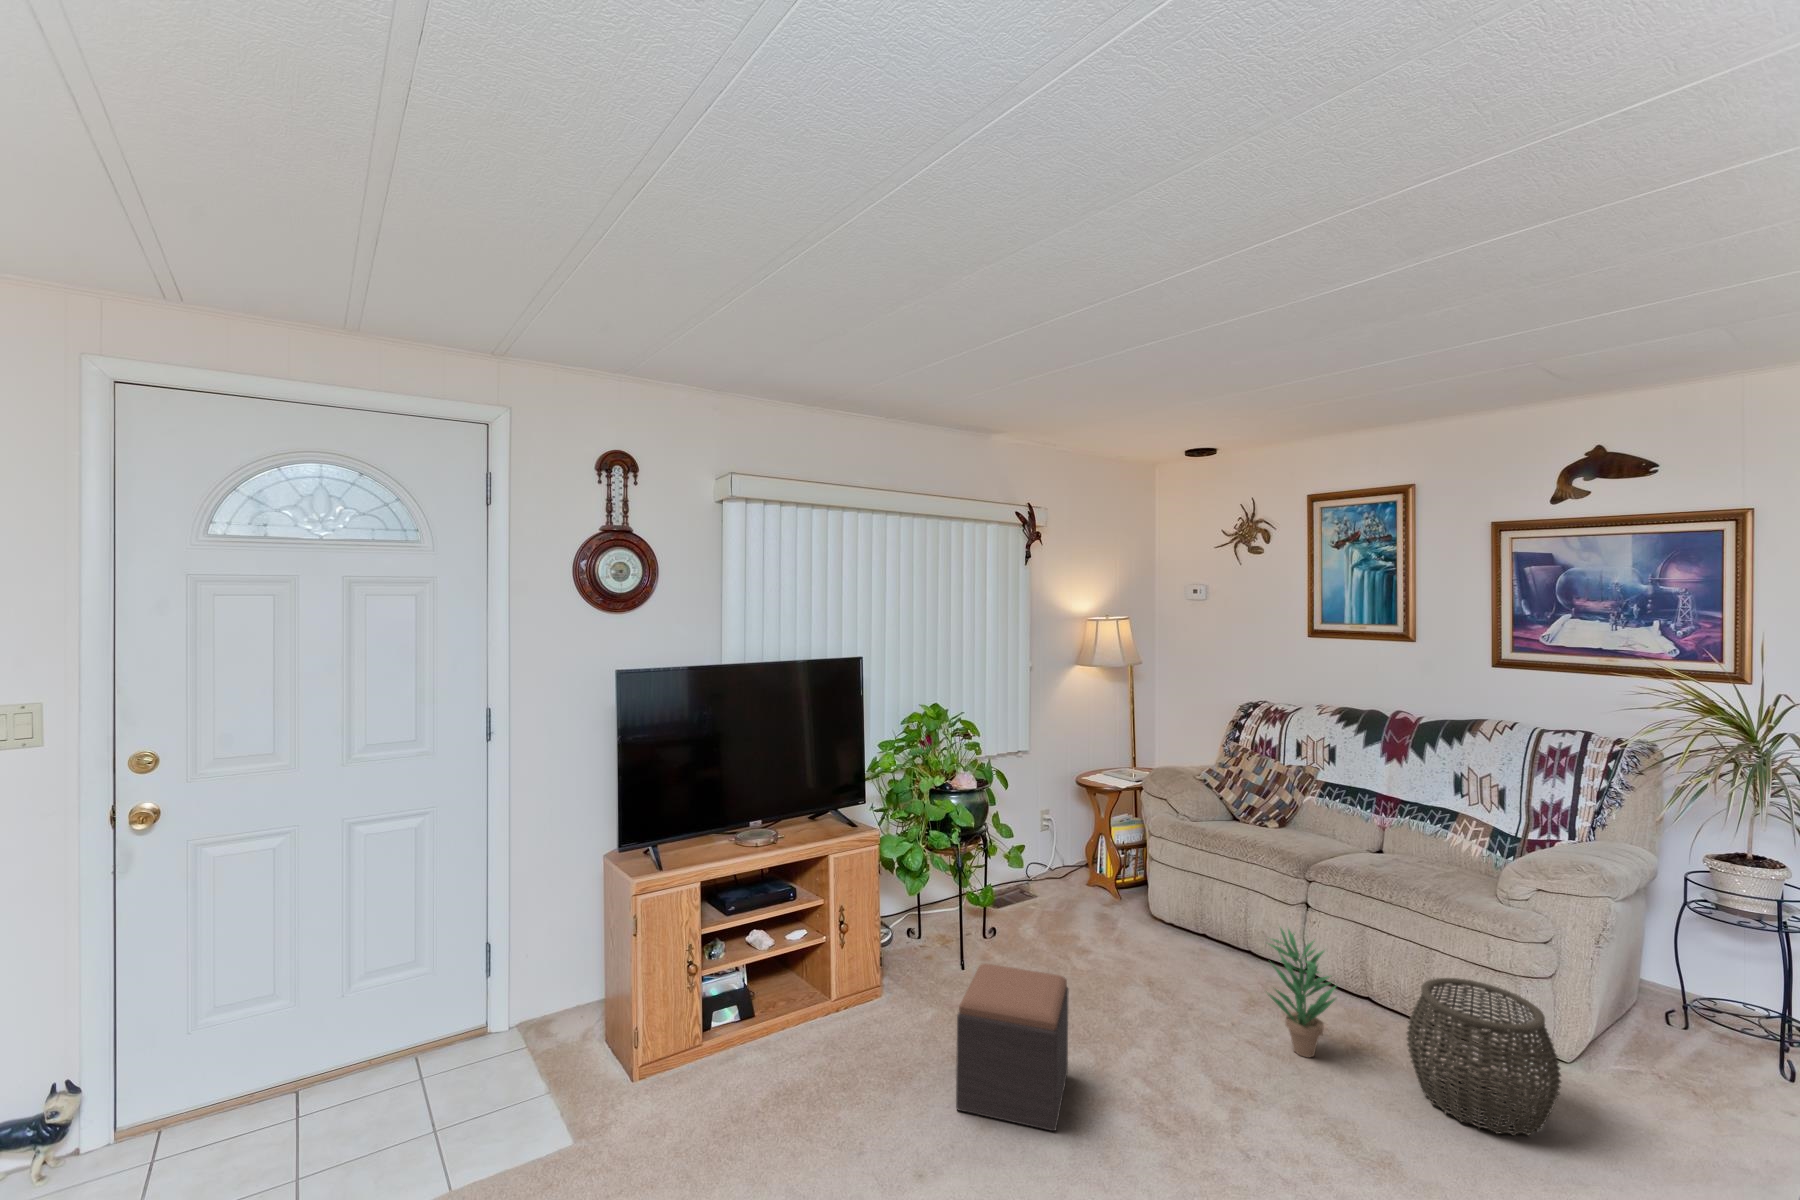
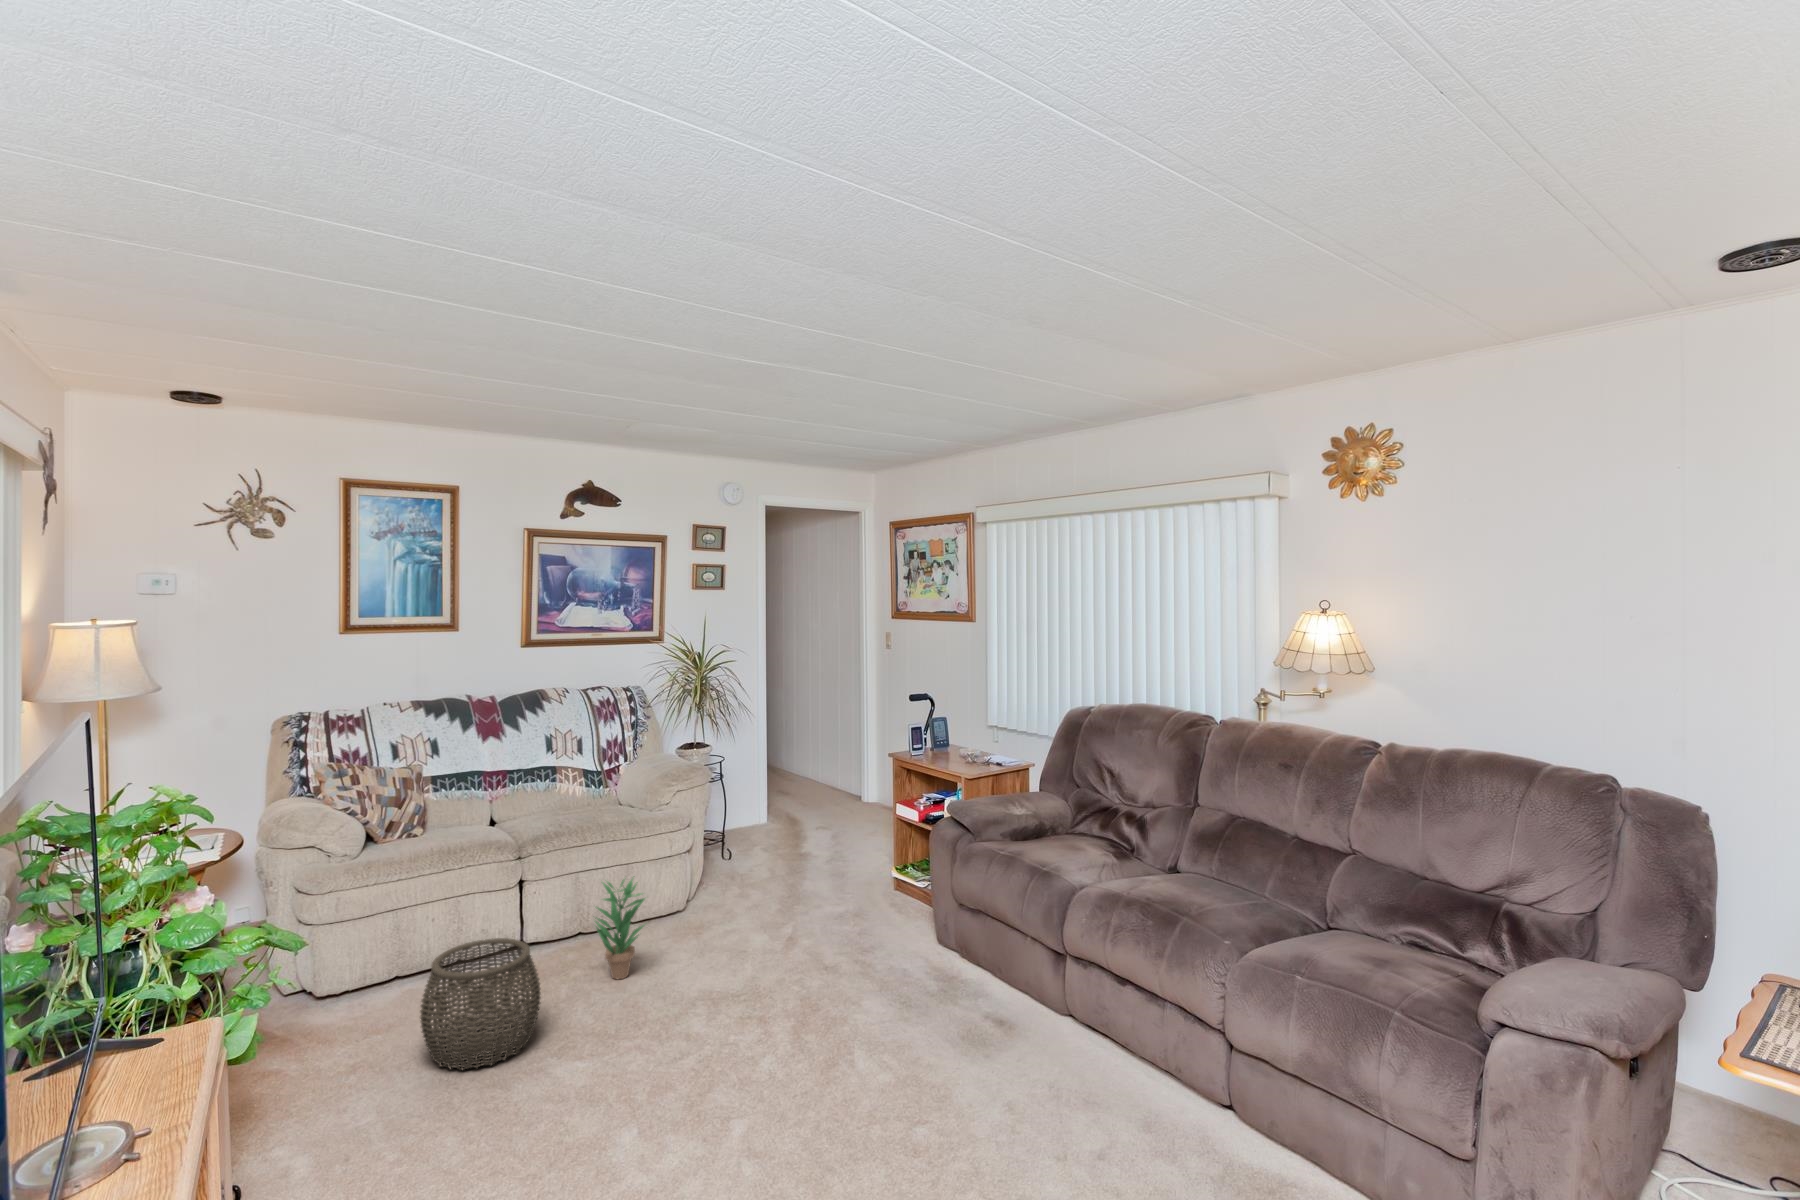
footstool: present [956,964,1069,1131] -> none [517,995,667,1173]
woven basket: present [1407,978,1561,1136] -> present [420,938,541,1070]

